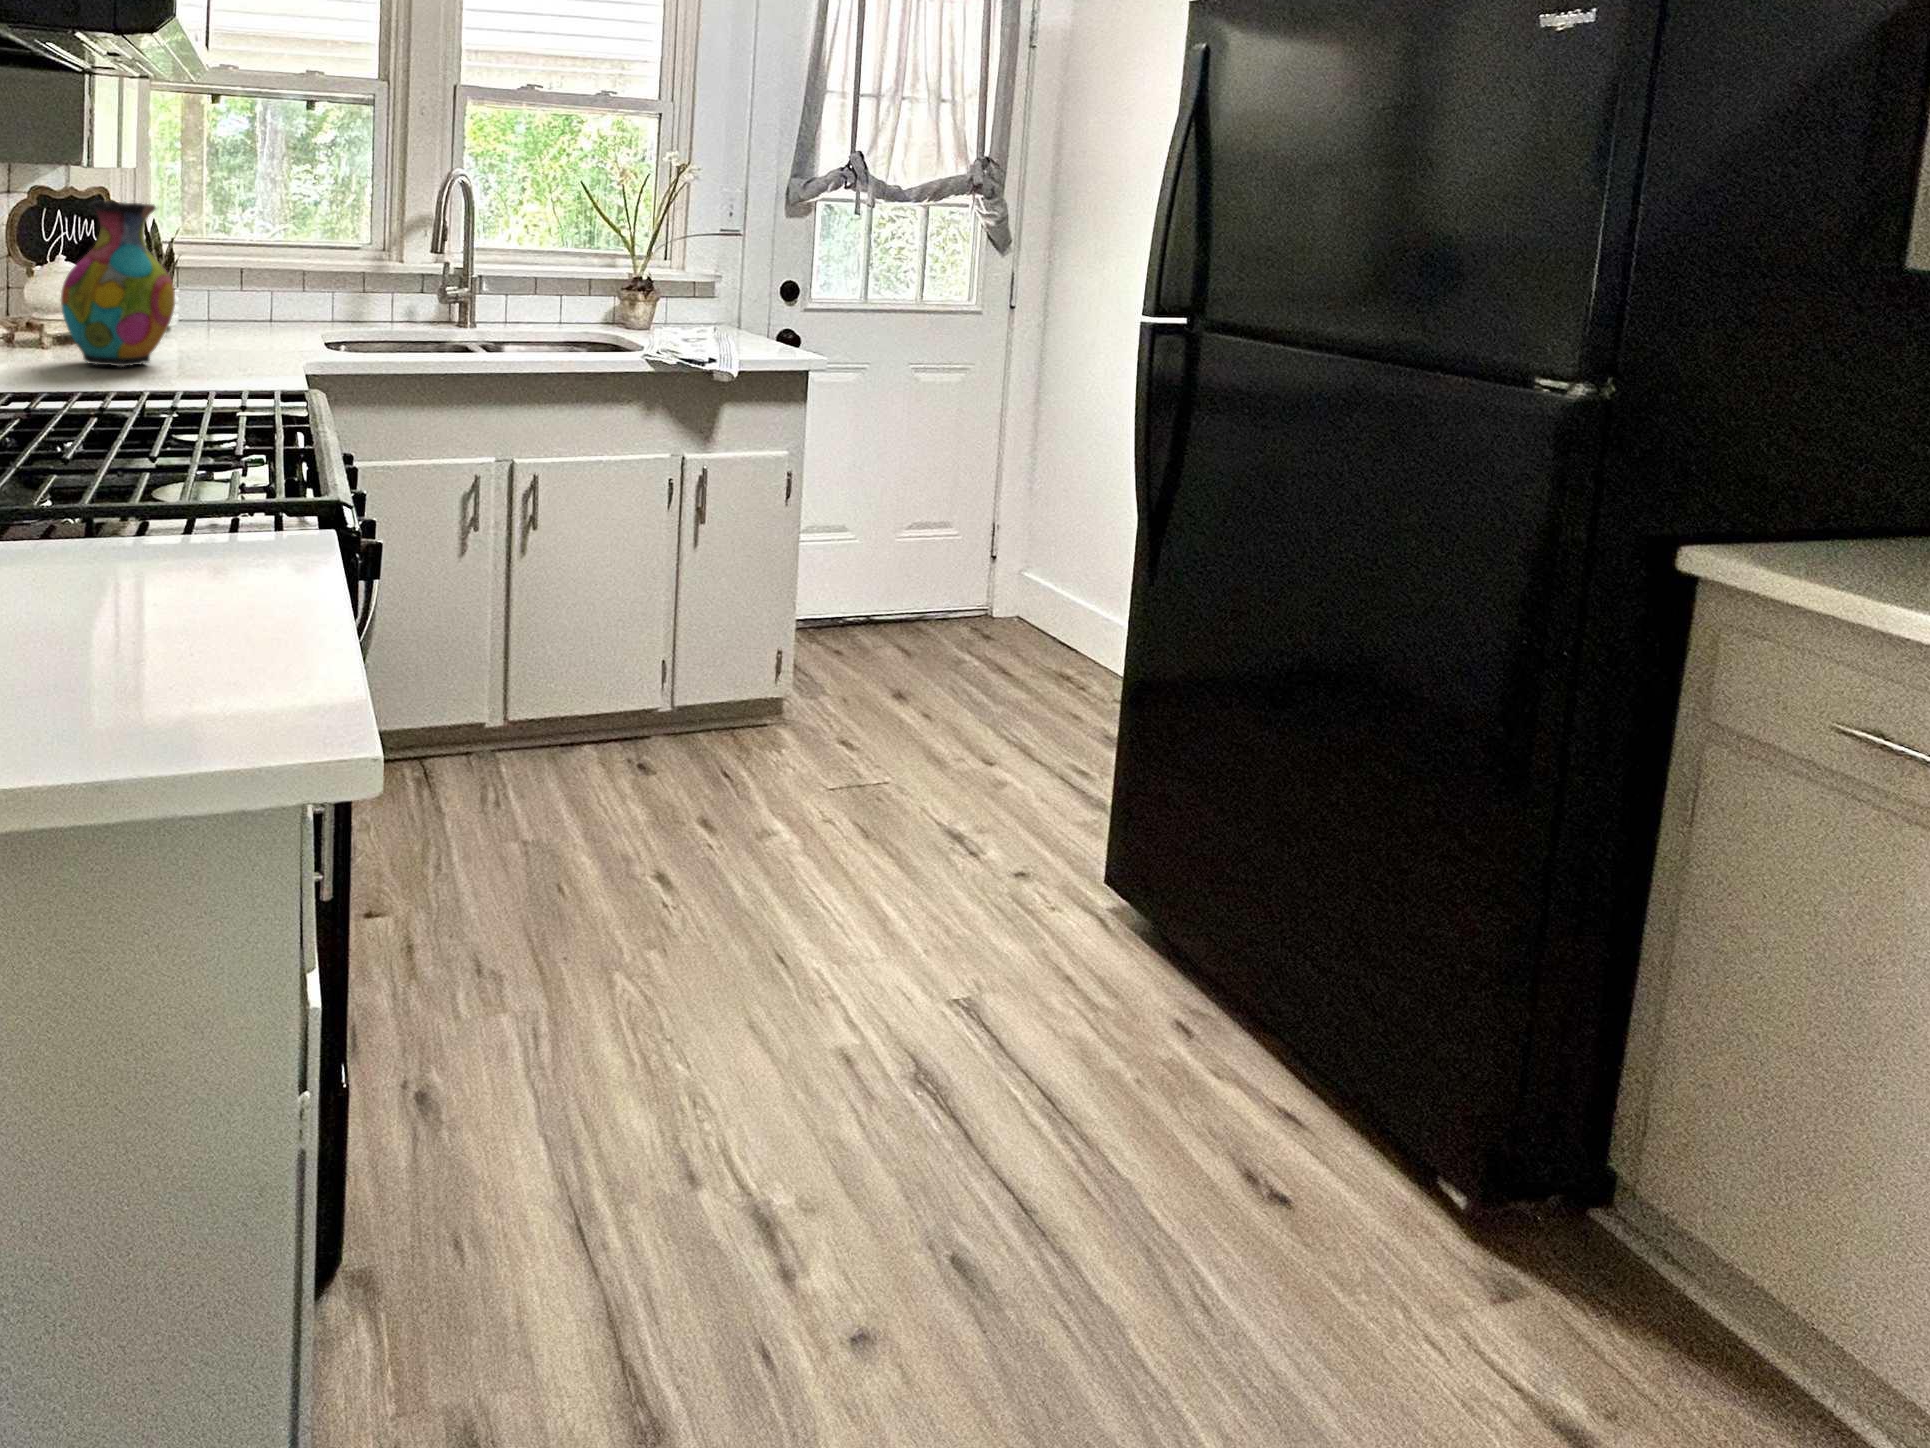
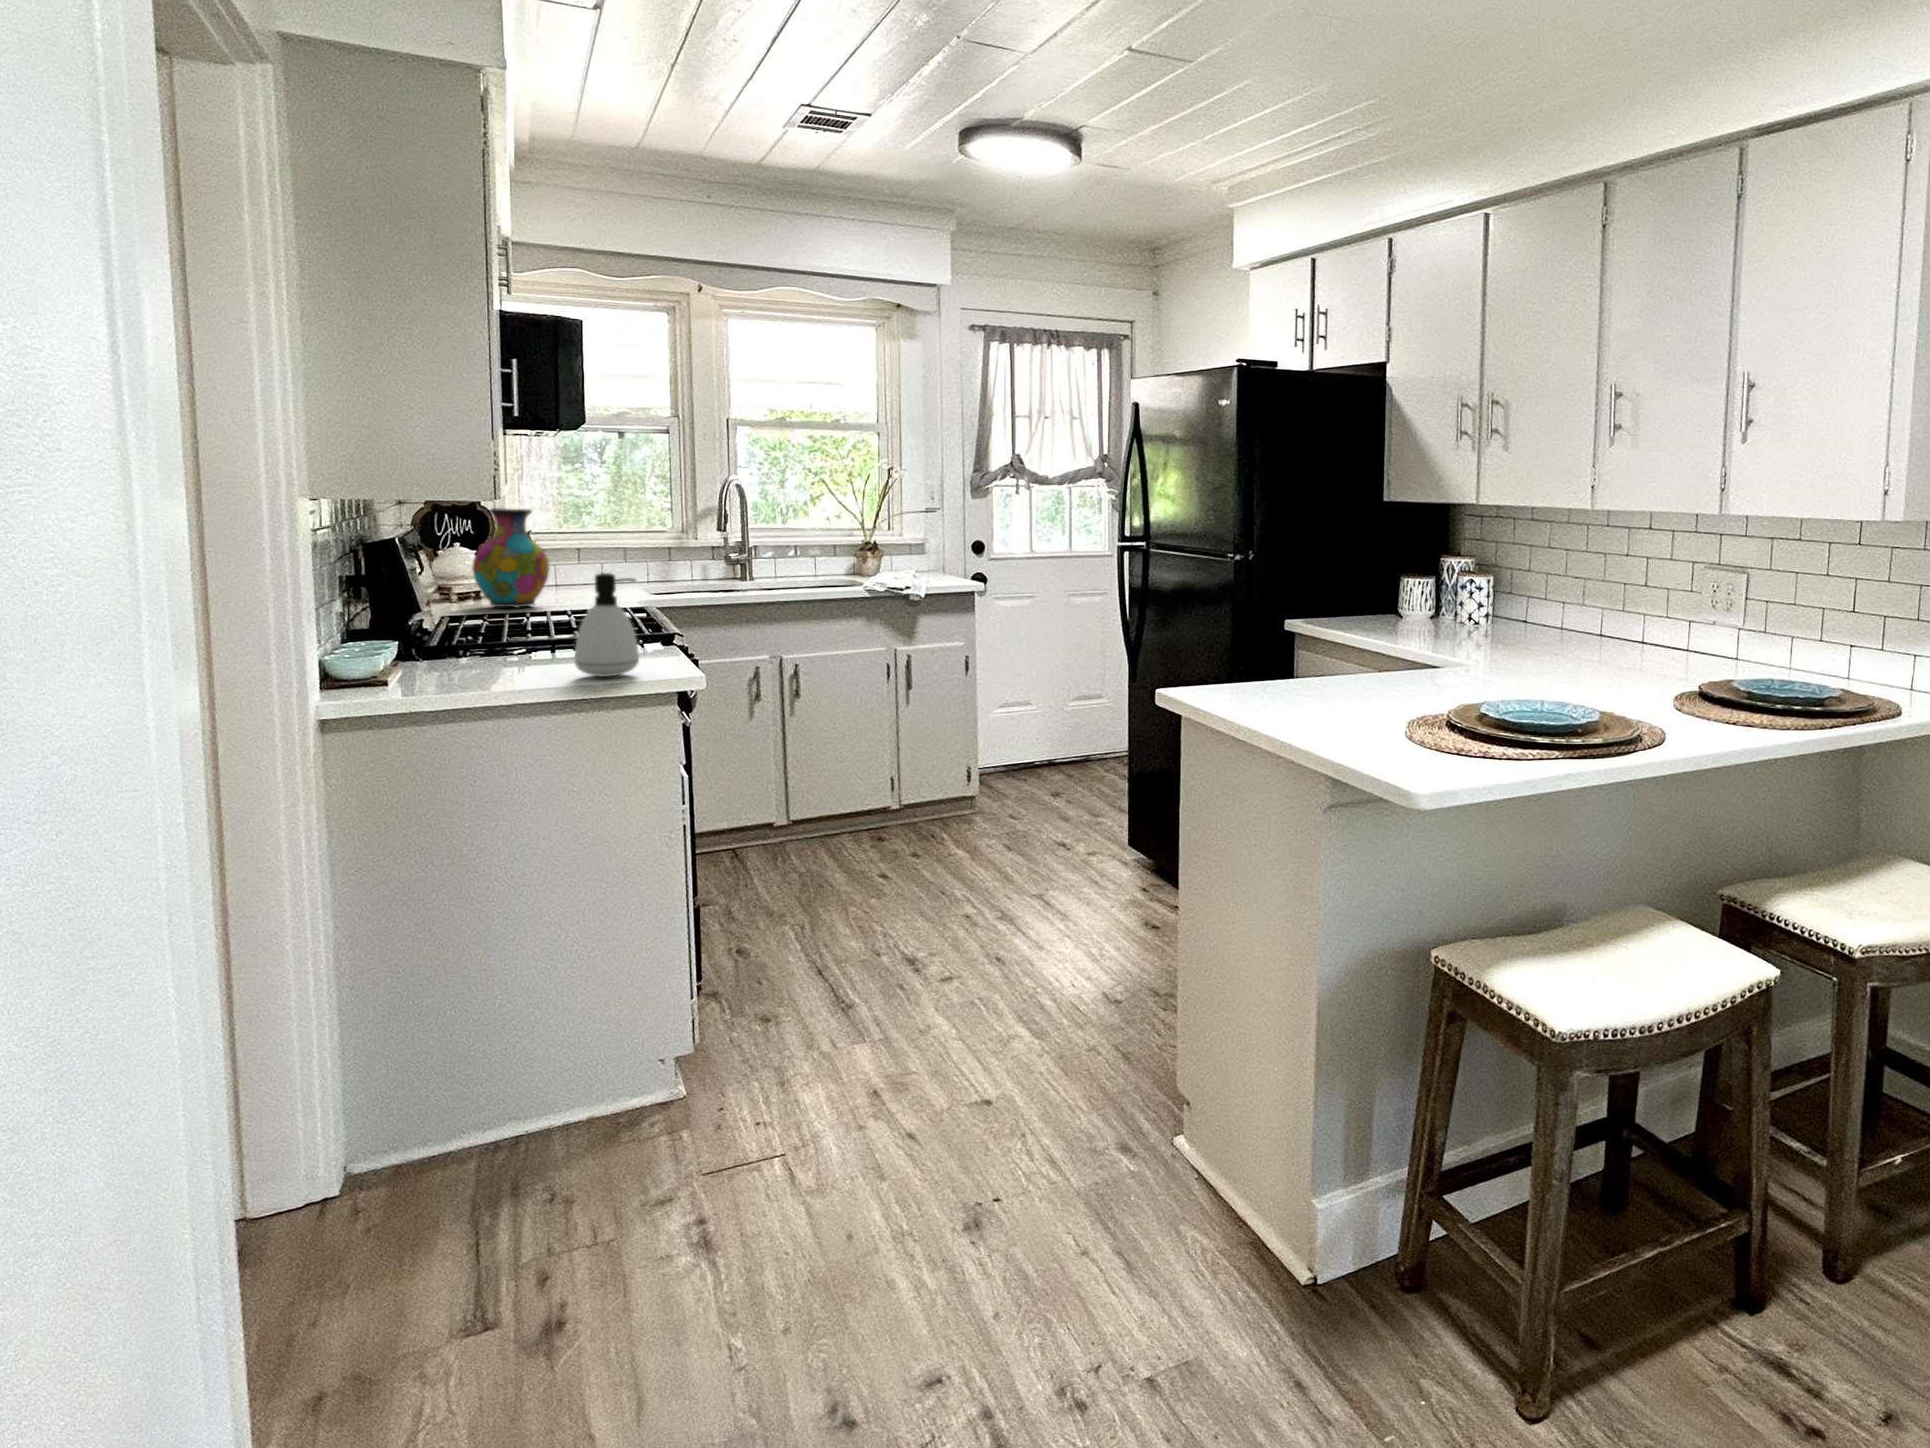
soap dispenser: none [58,364,220,649] -> present [575,573,639,677]

